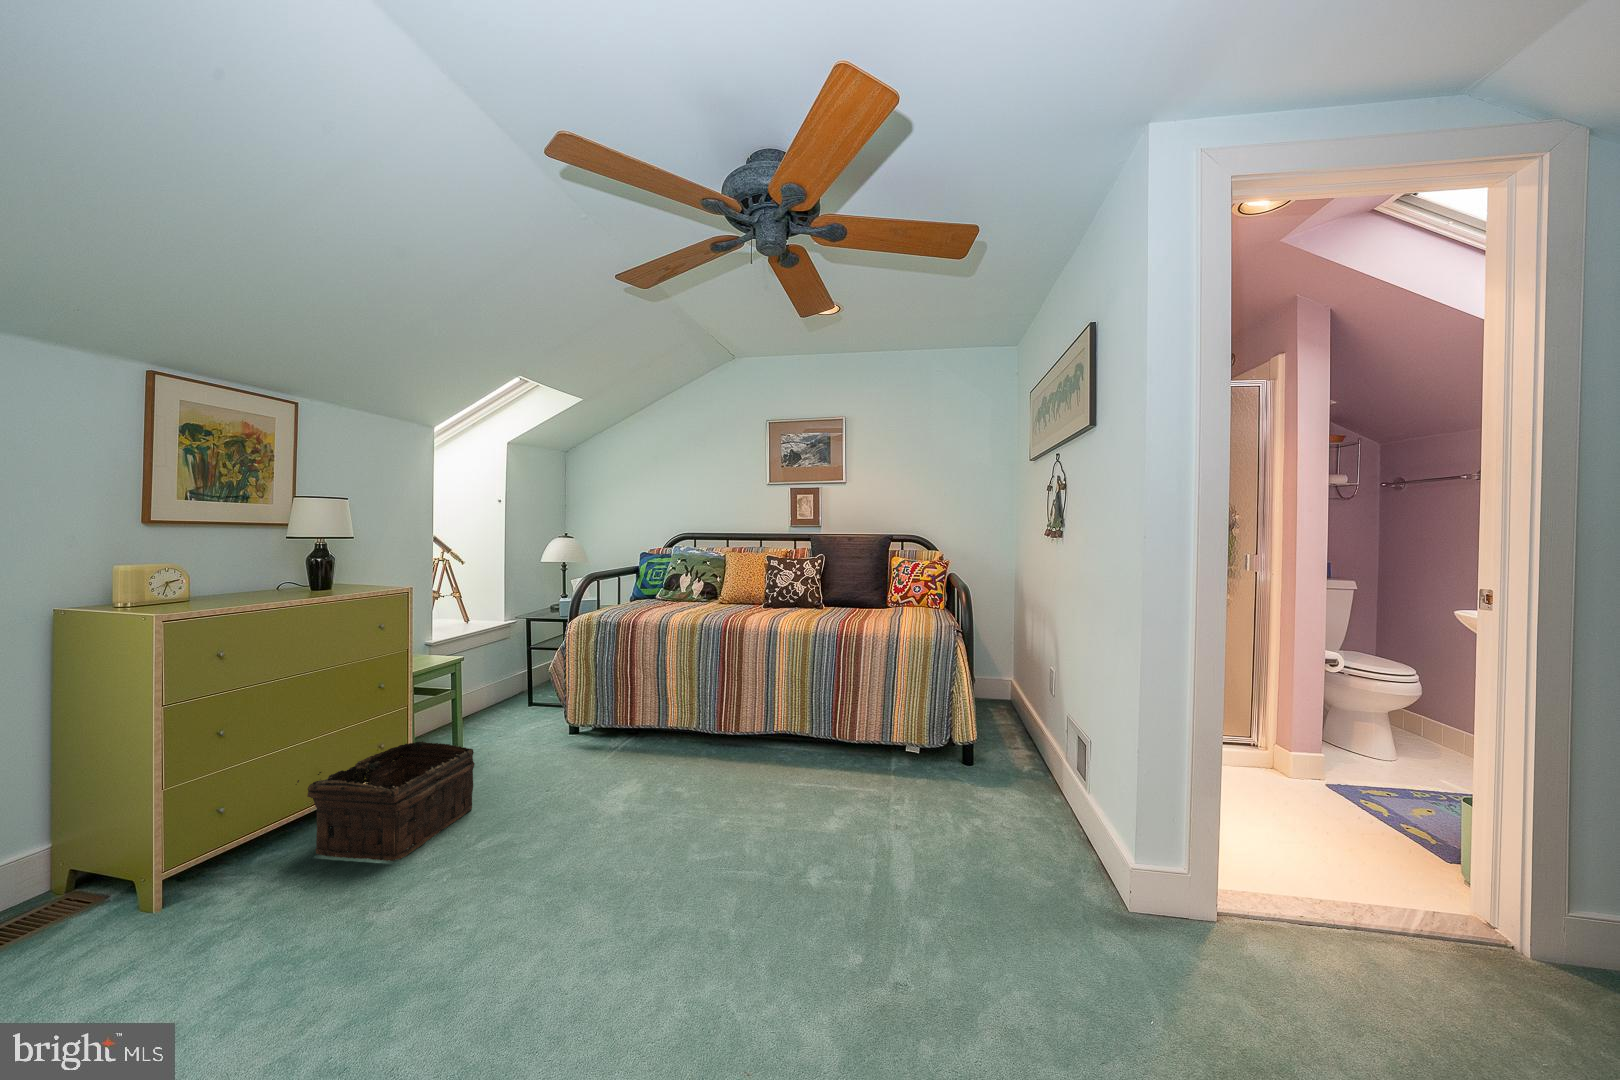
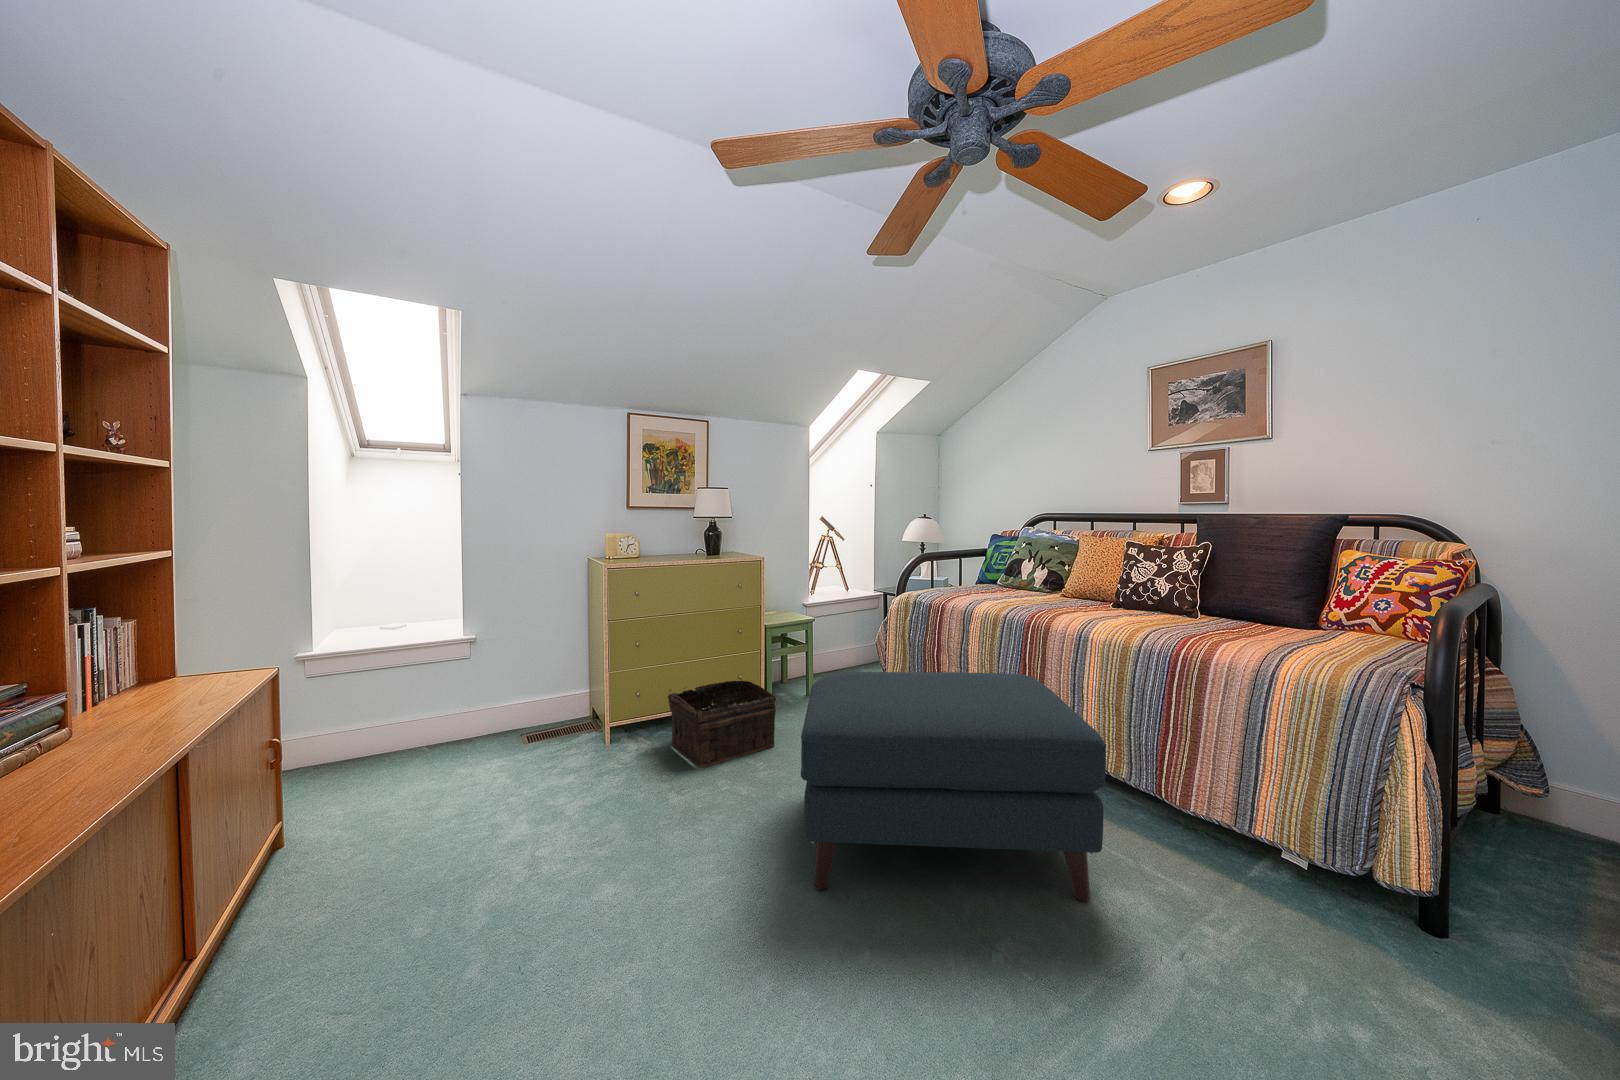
ottoman: none [574,667,850,895] -> present [801,671,1106,902]

